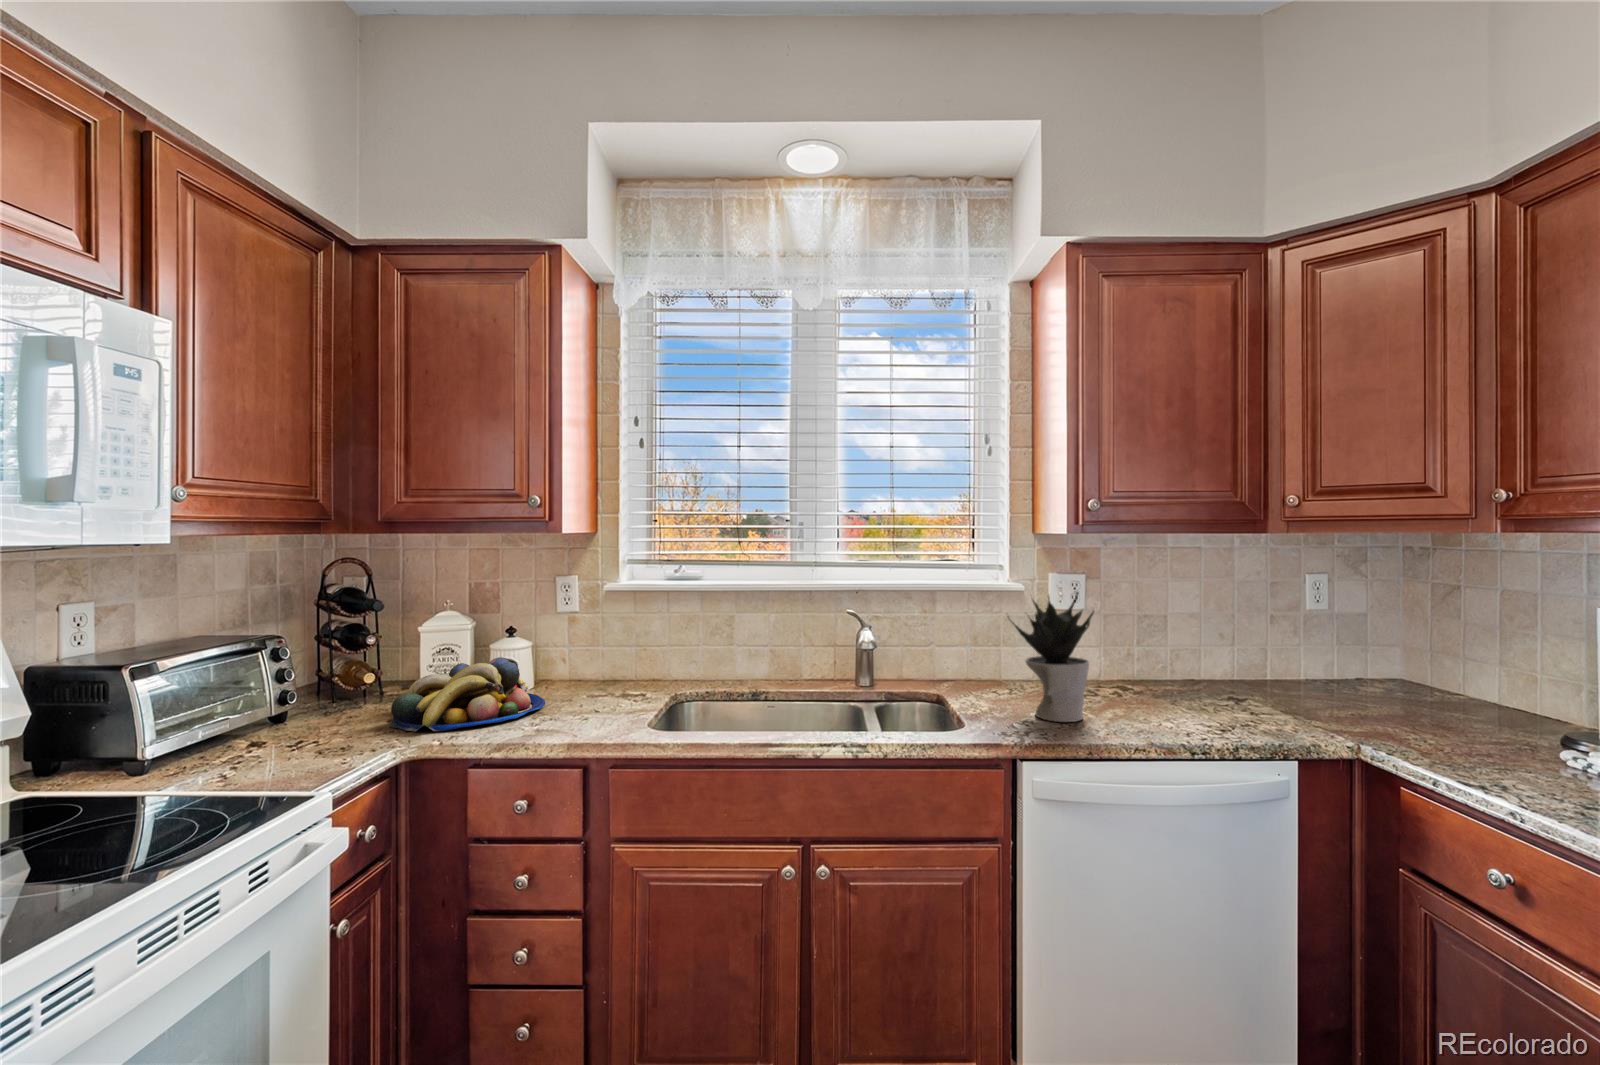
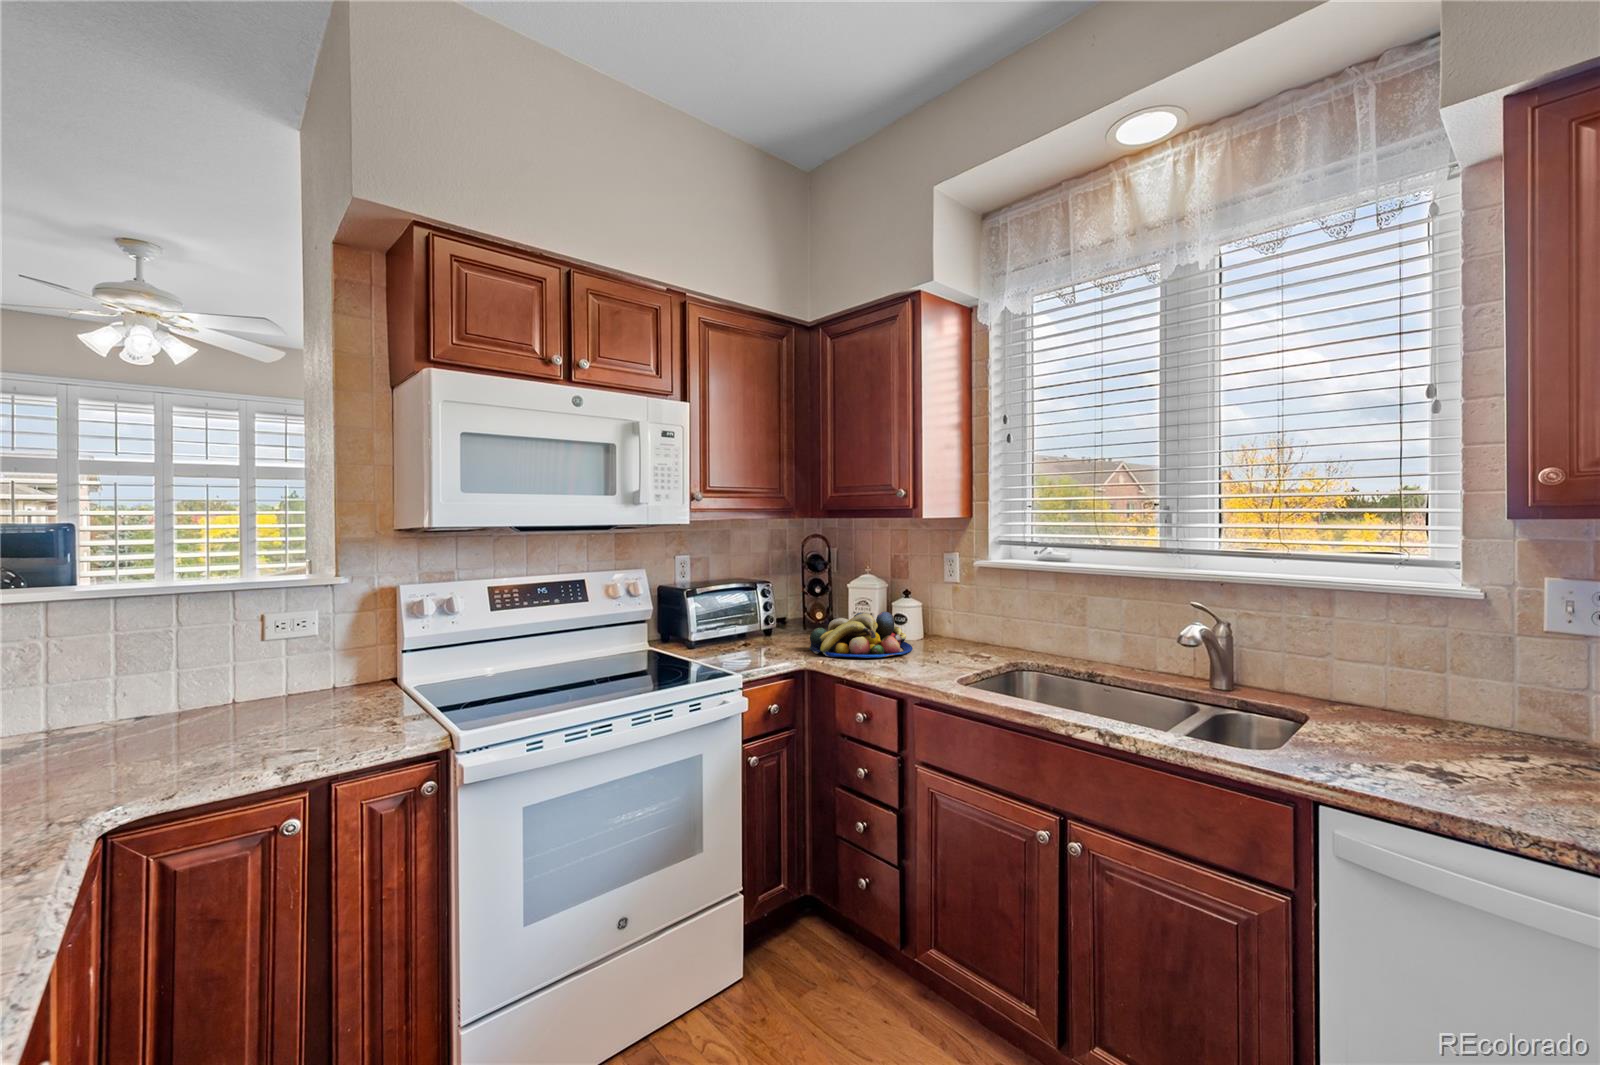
potted plant: present [1009,592,1094,722] -> none [1361,601,1507,782]

